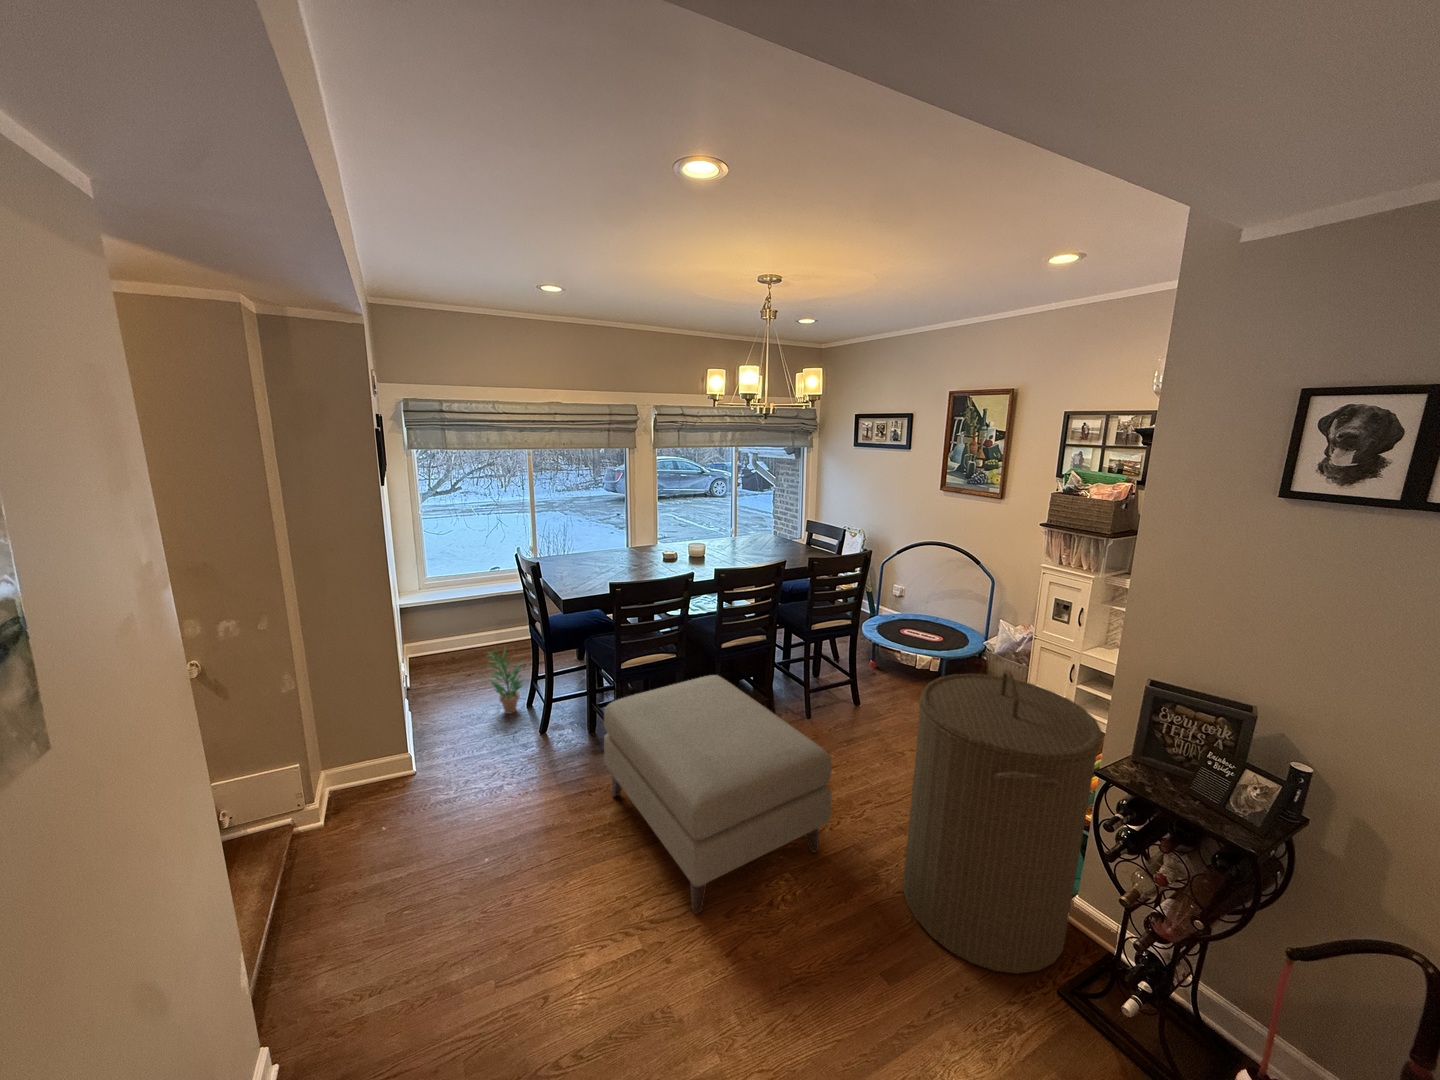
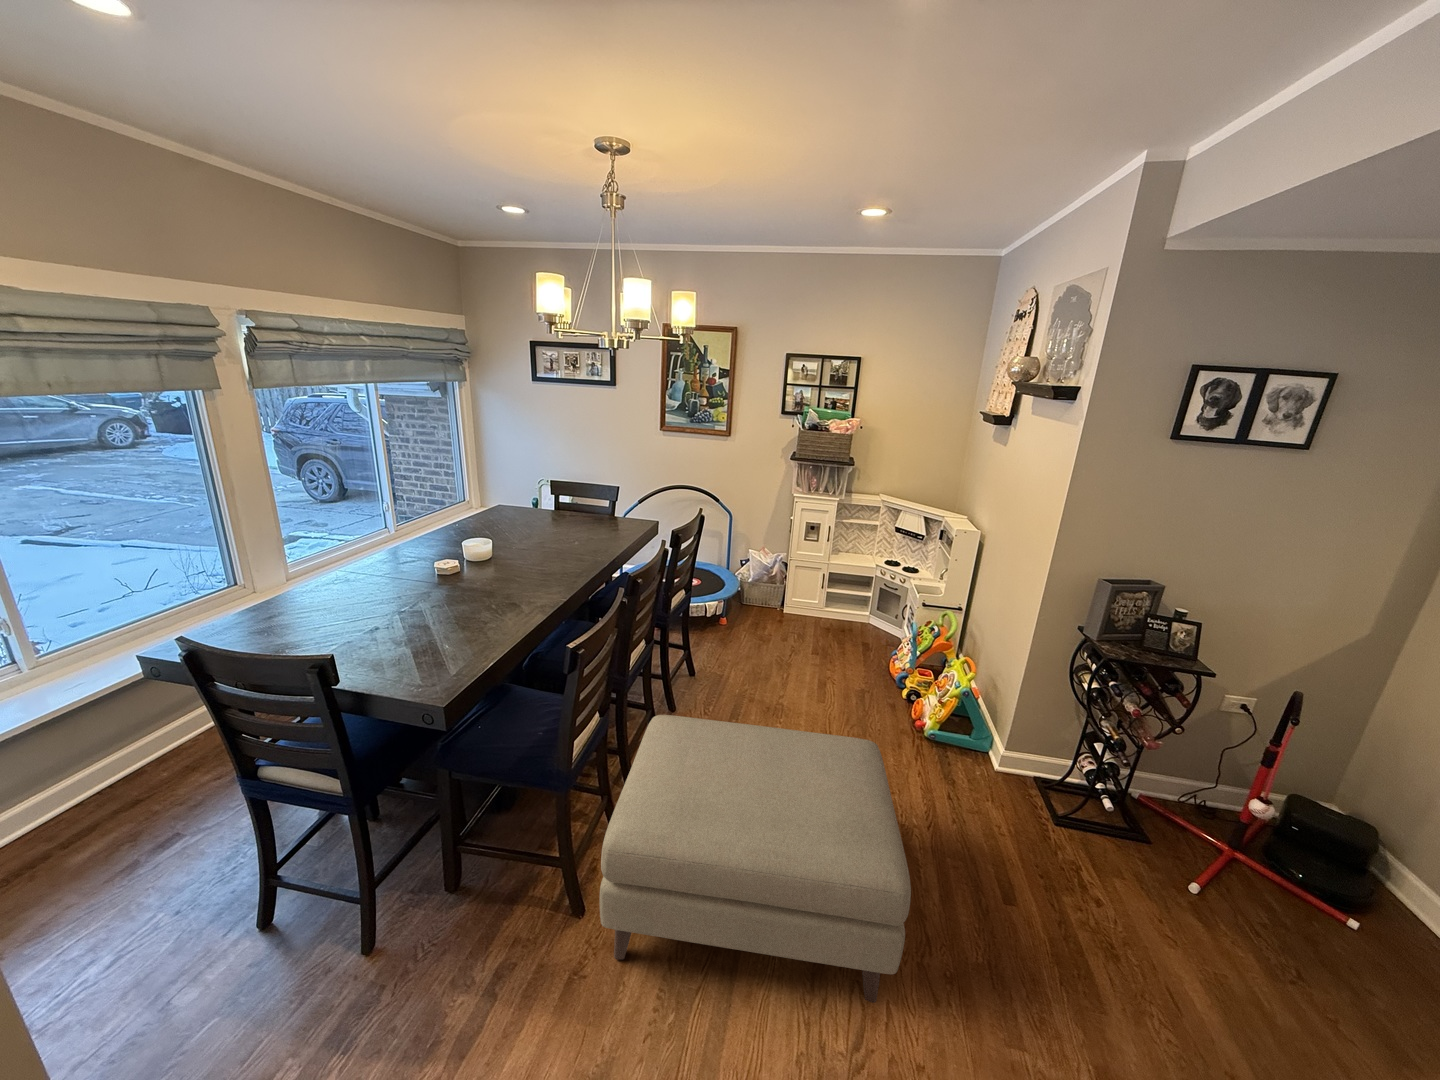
potted plant: present [488,648,526,714] -> none [136,867,268,992]
laundry hamper: present [903,670,1103,974] -> none [901,601,1098,845]

